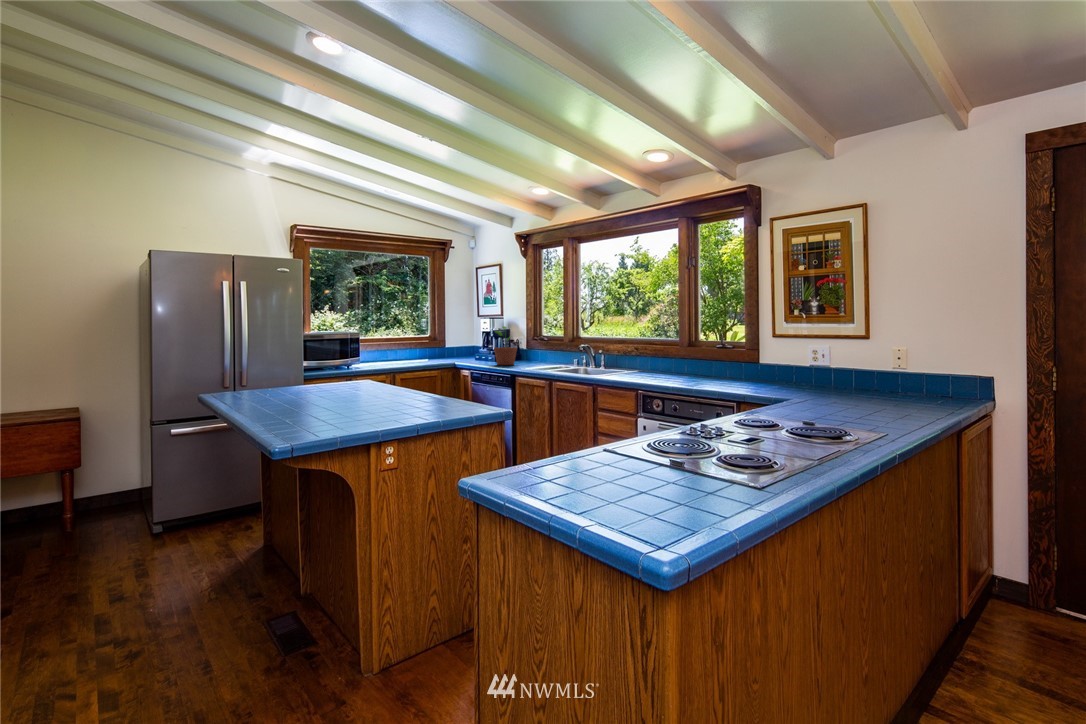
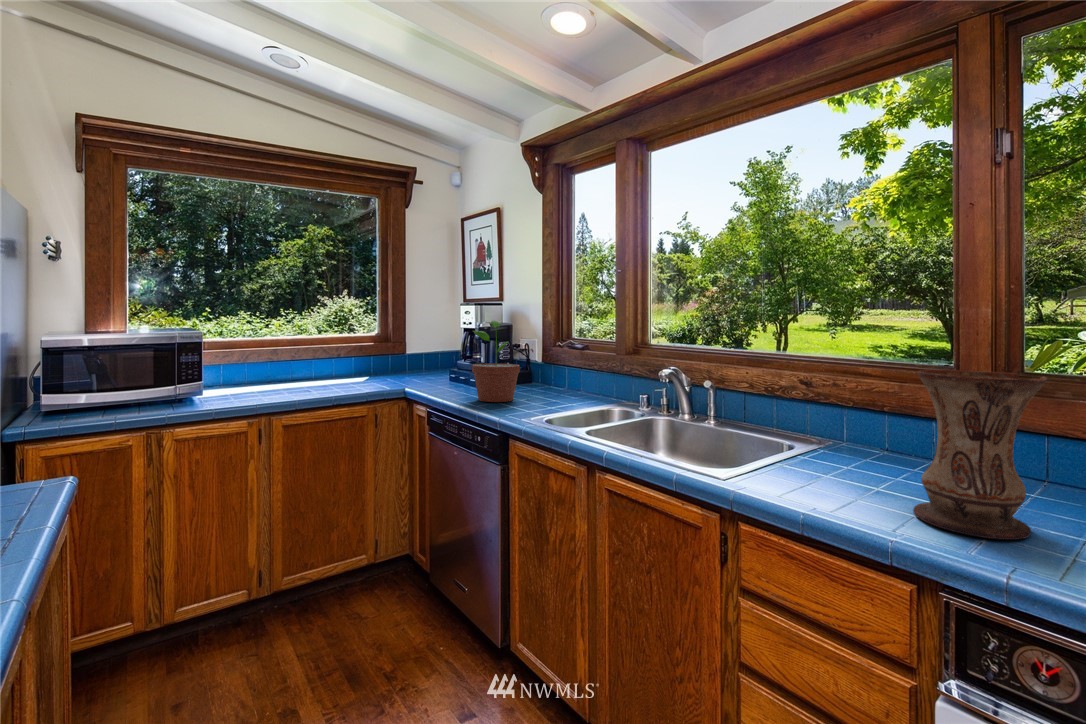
vase: none [642,337,671,380] -> present [913,370,1047,540]

